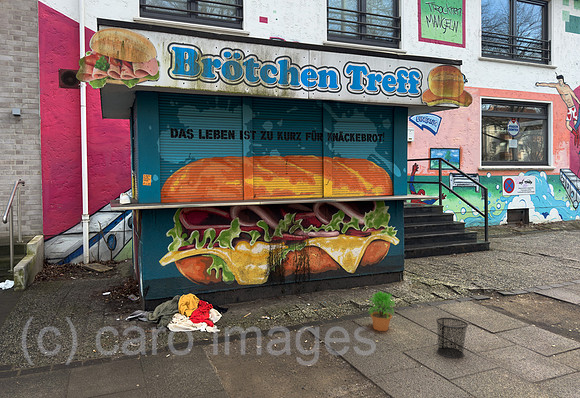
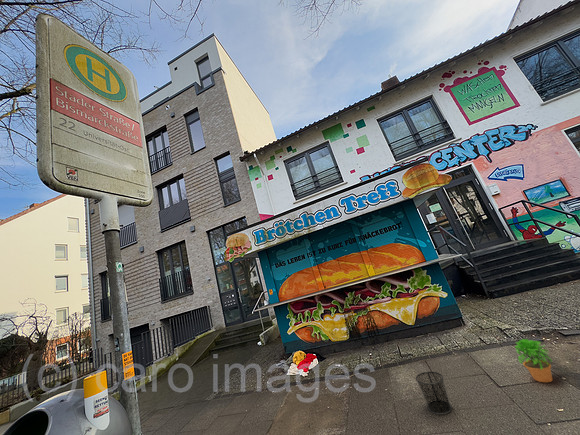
potted plant: present [369,292,394,331] -> present [515,339,553,382]

